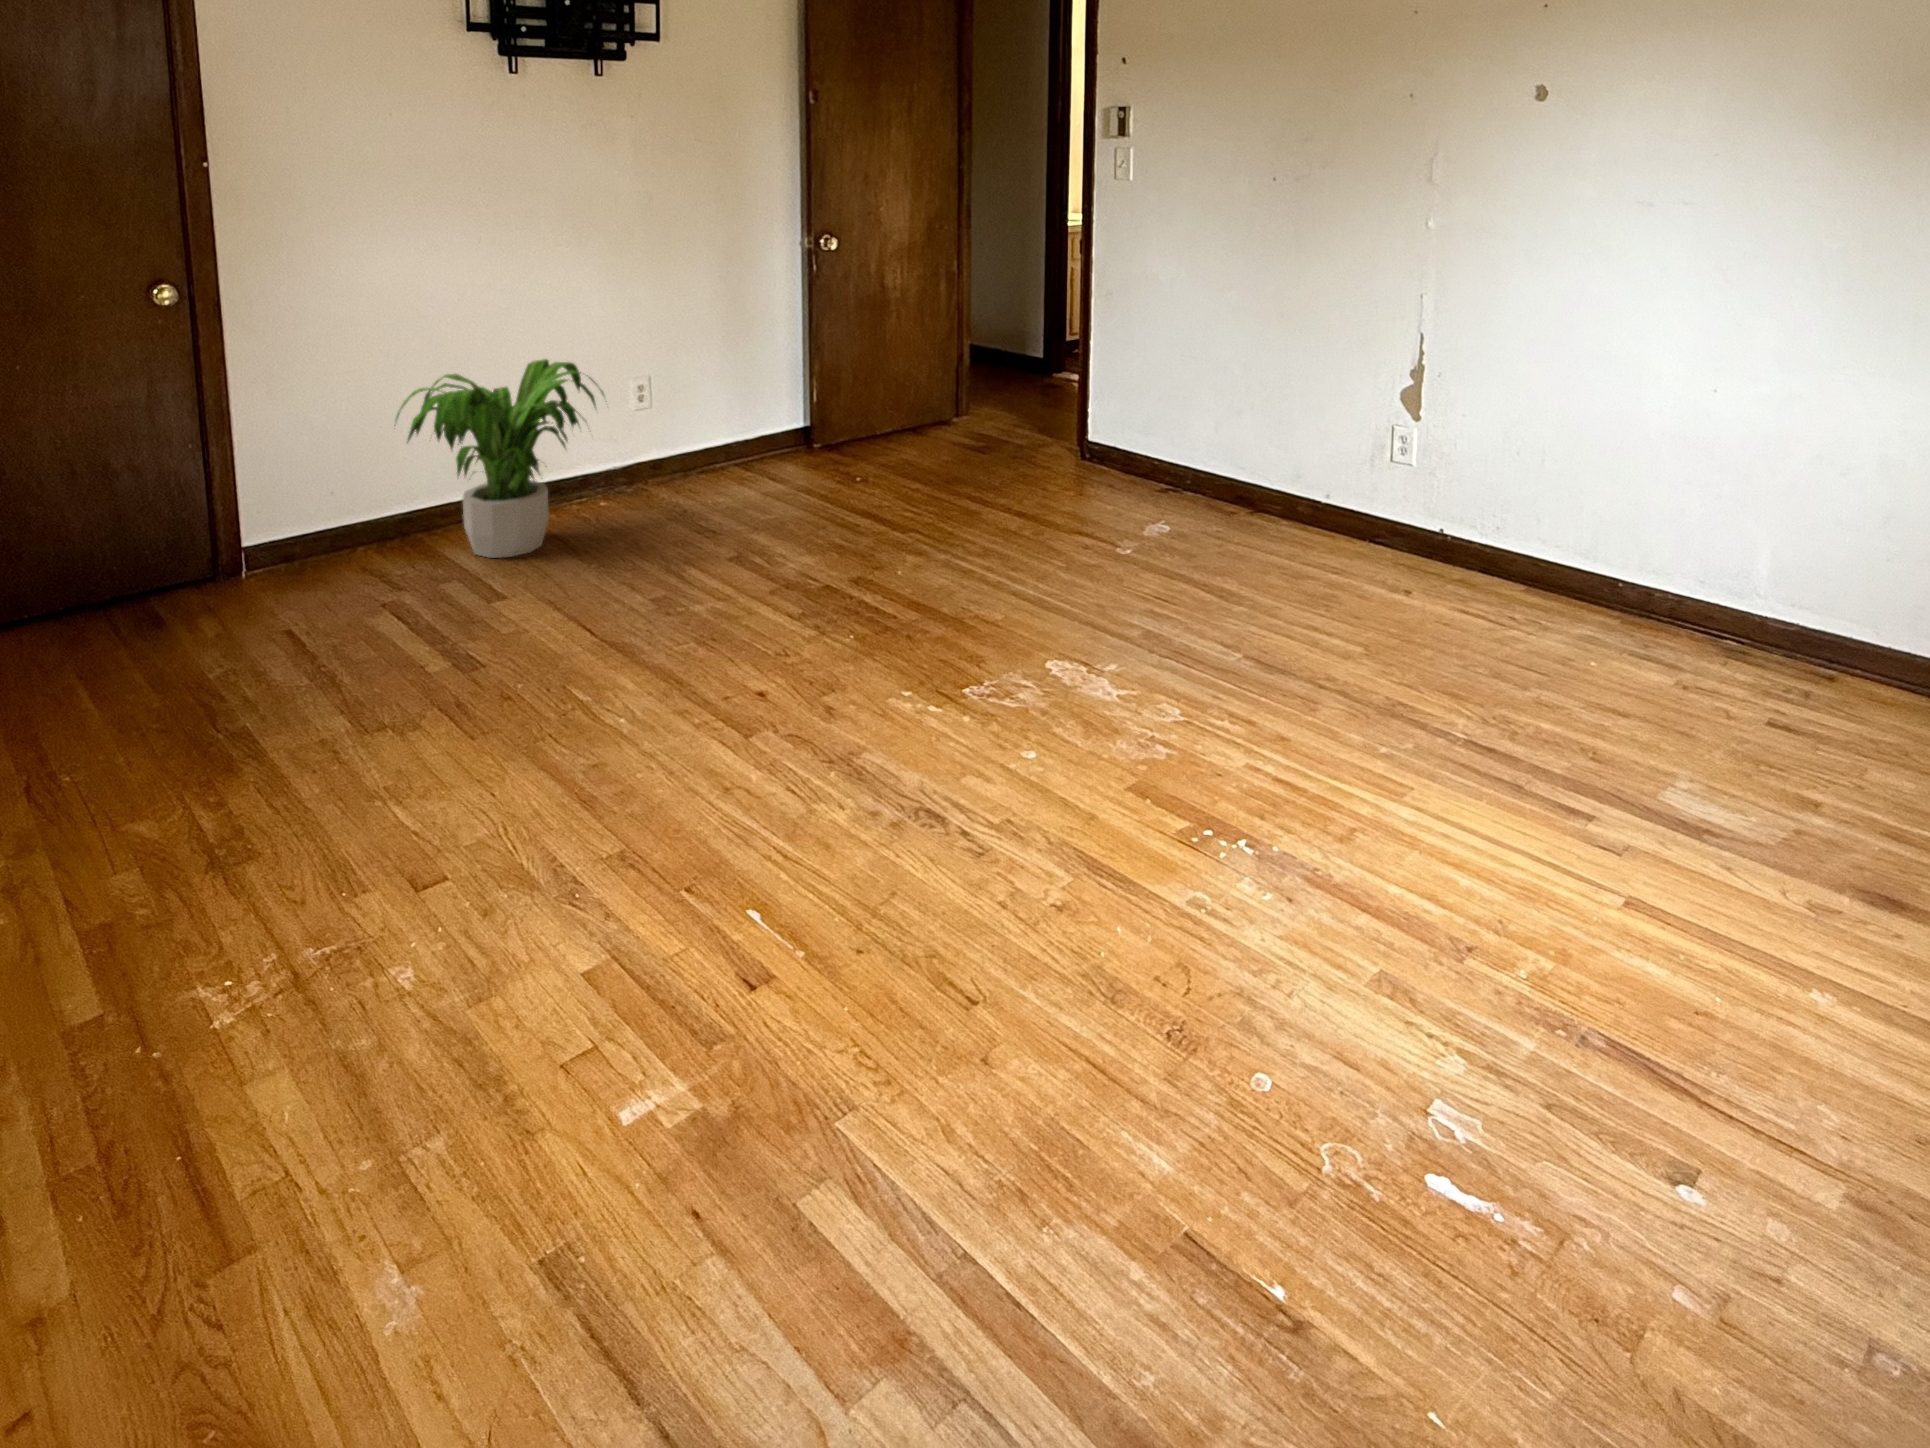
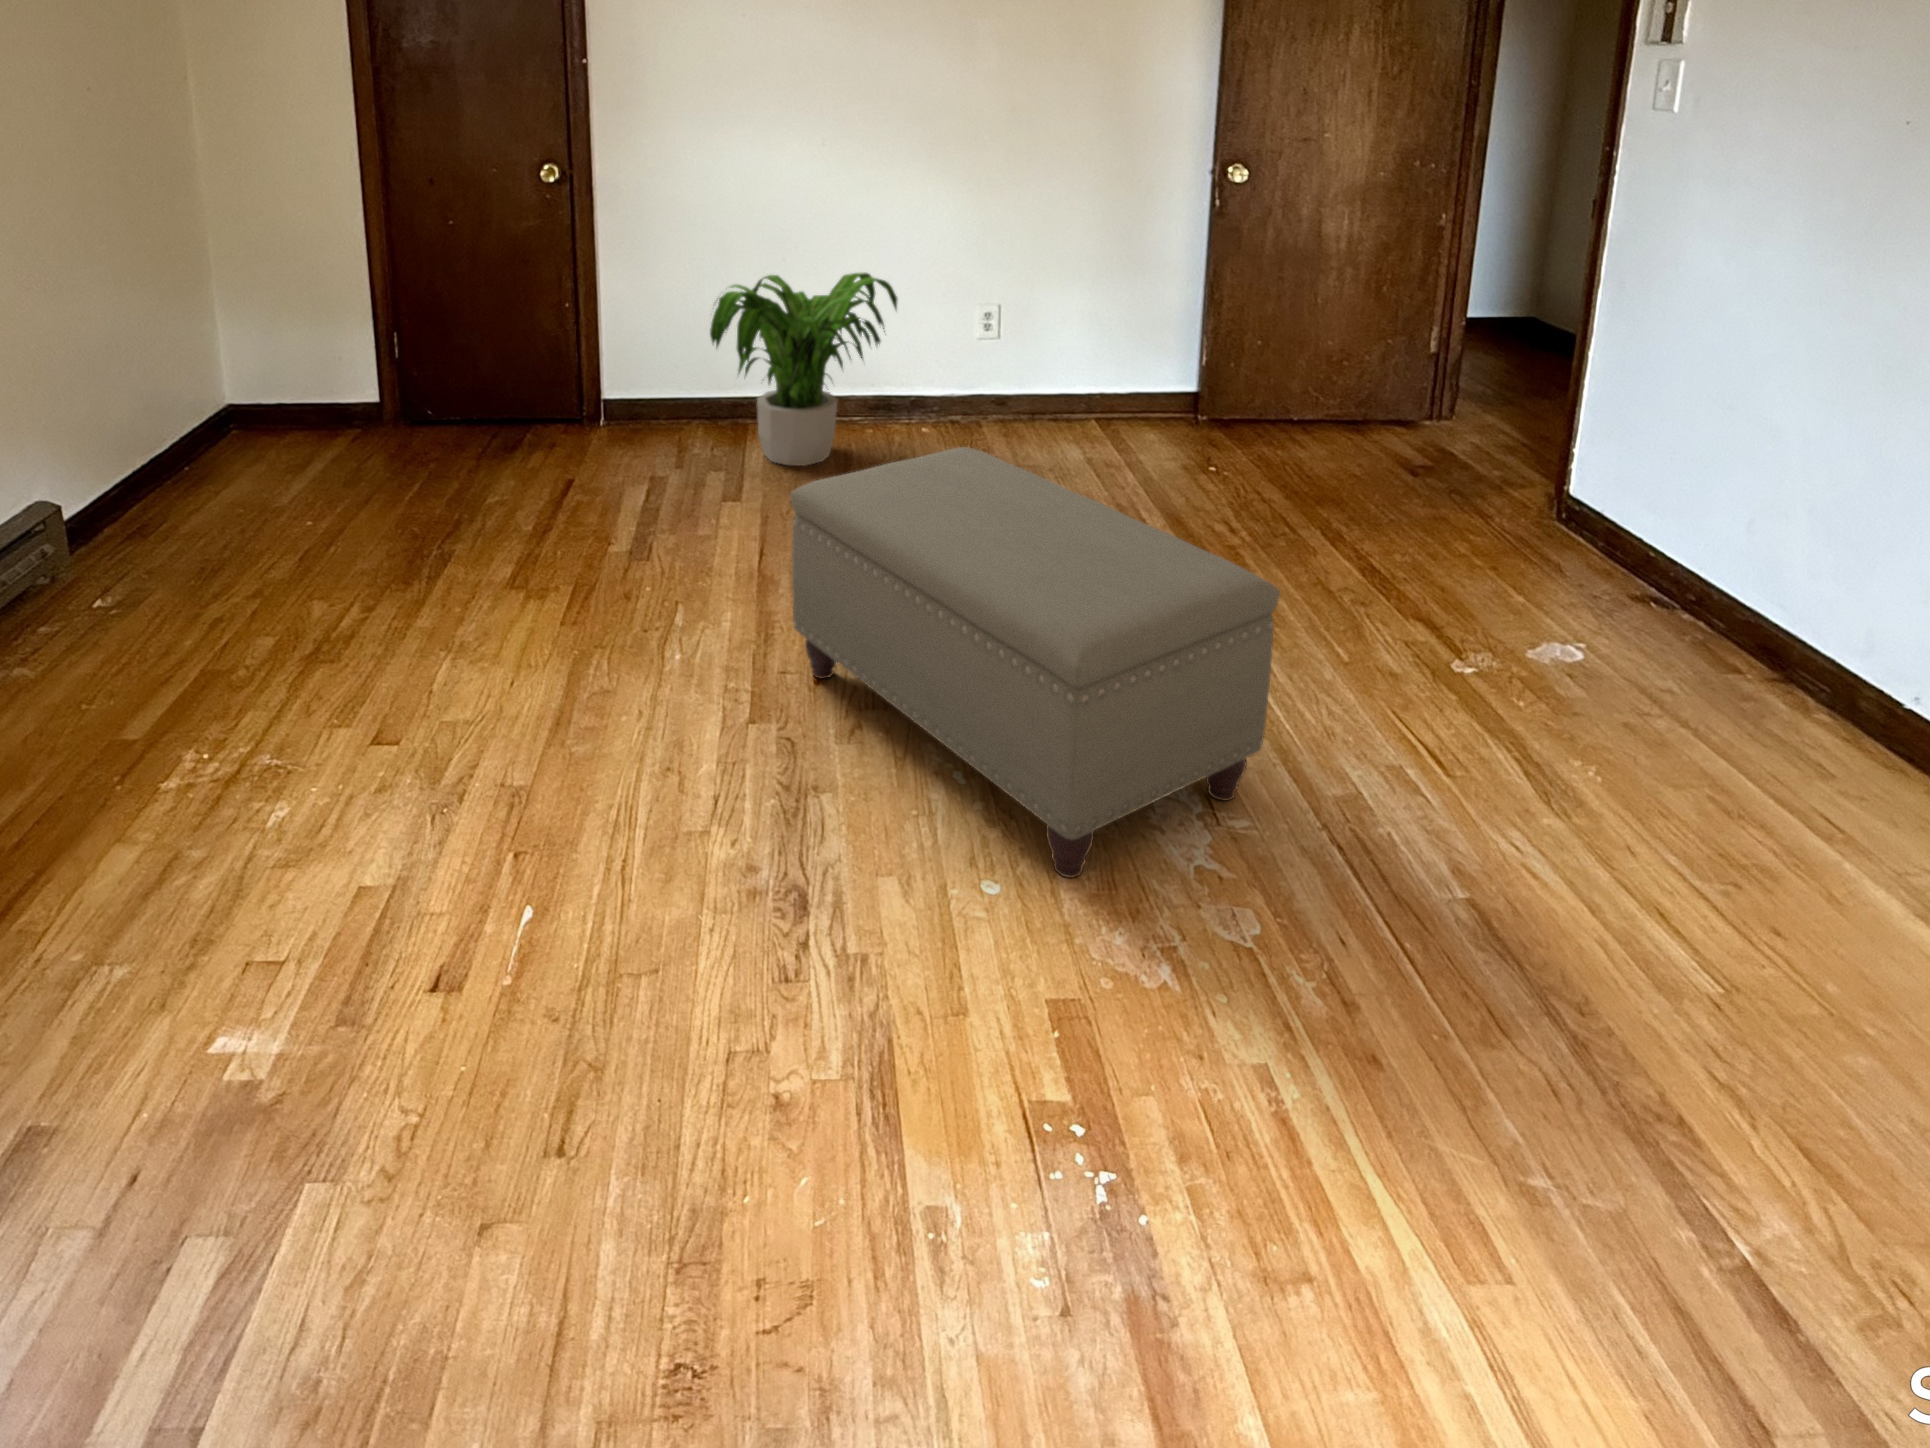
ottoman: none [728,471,1112,729] -> present [790,447,1280,878]

